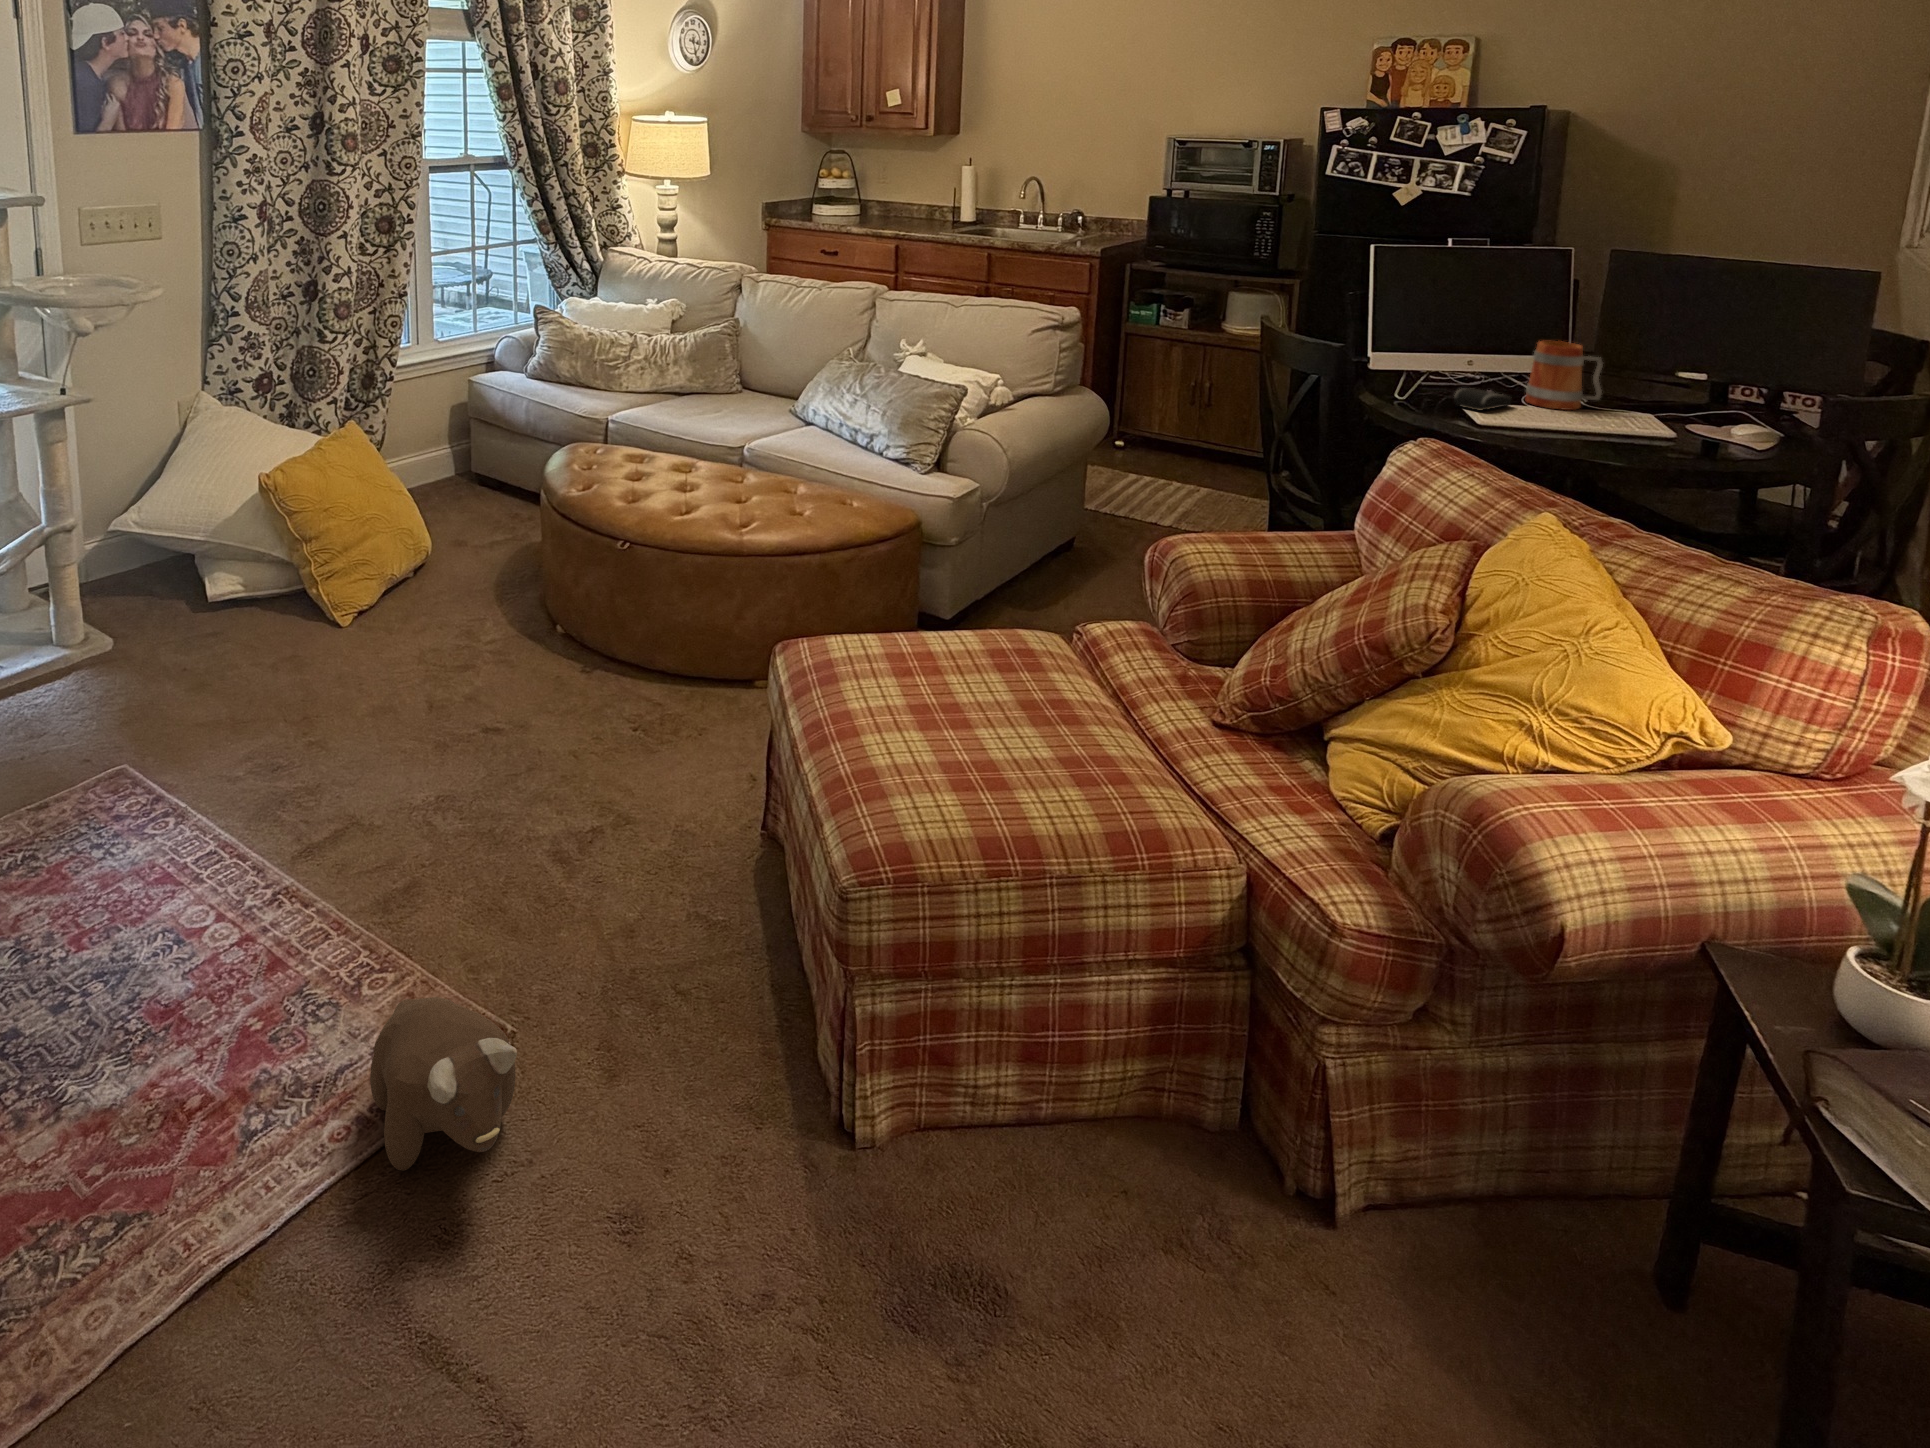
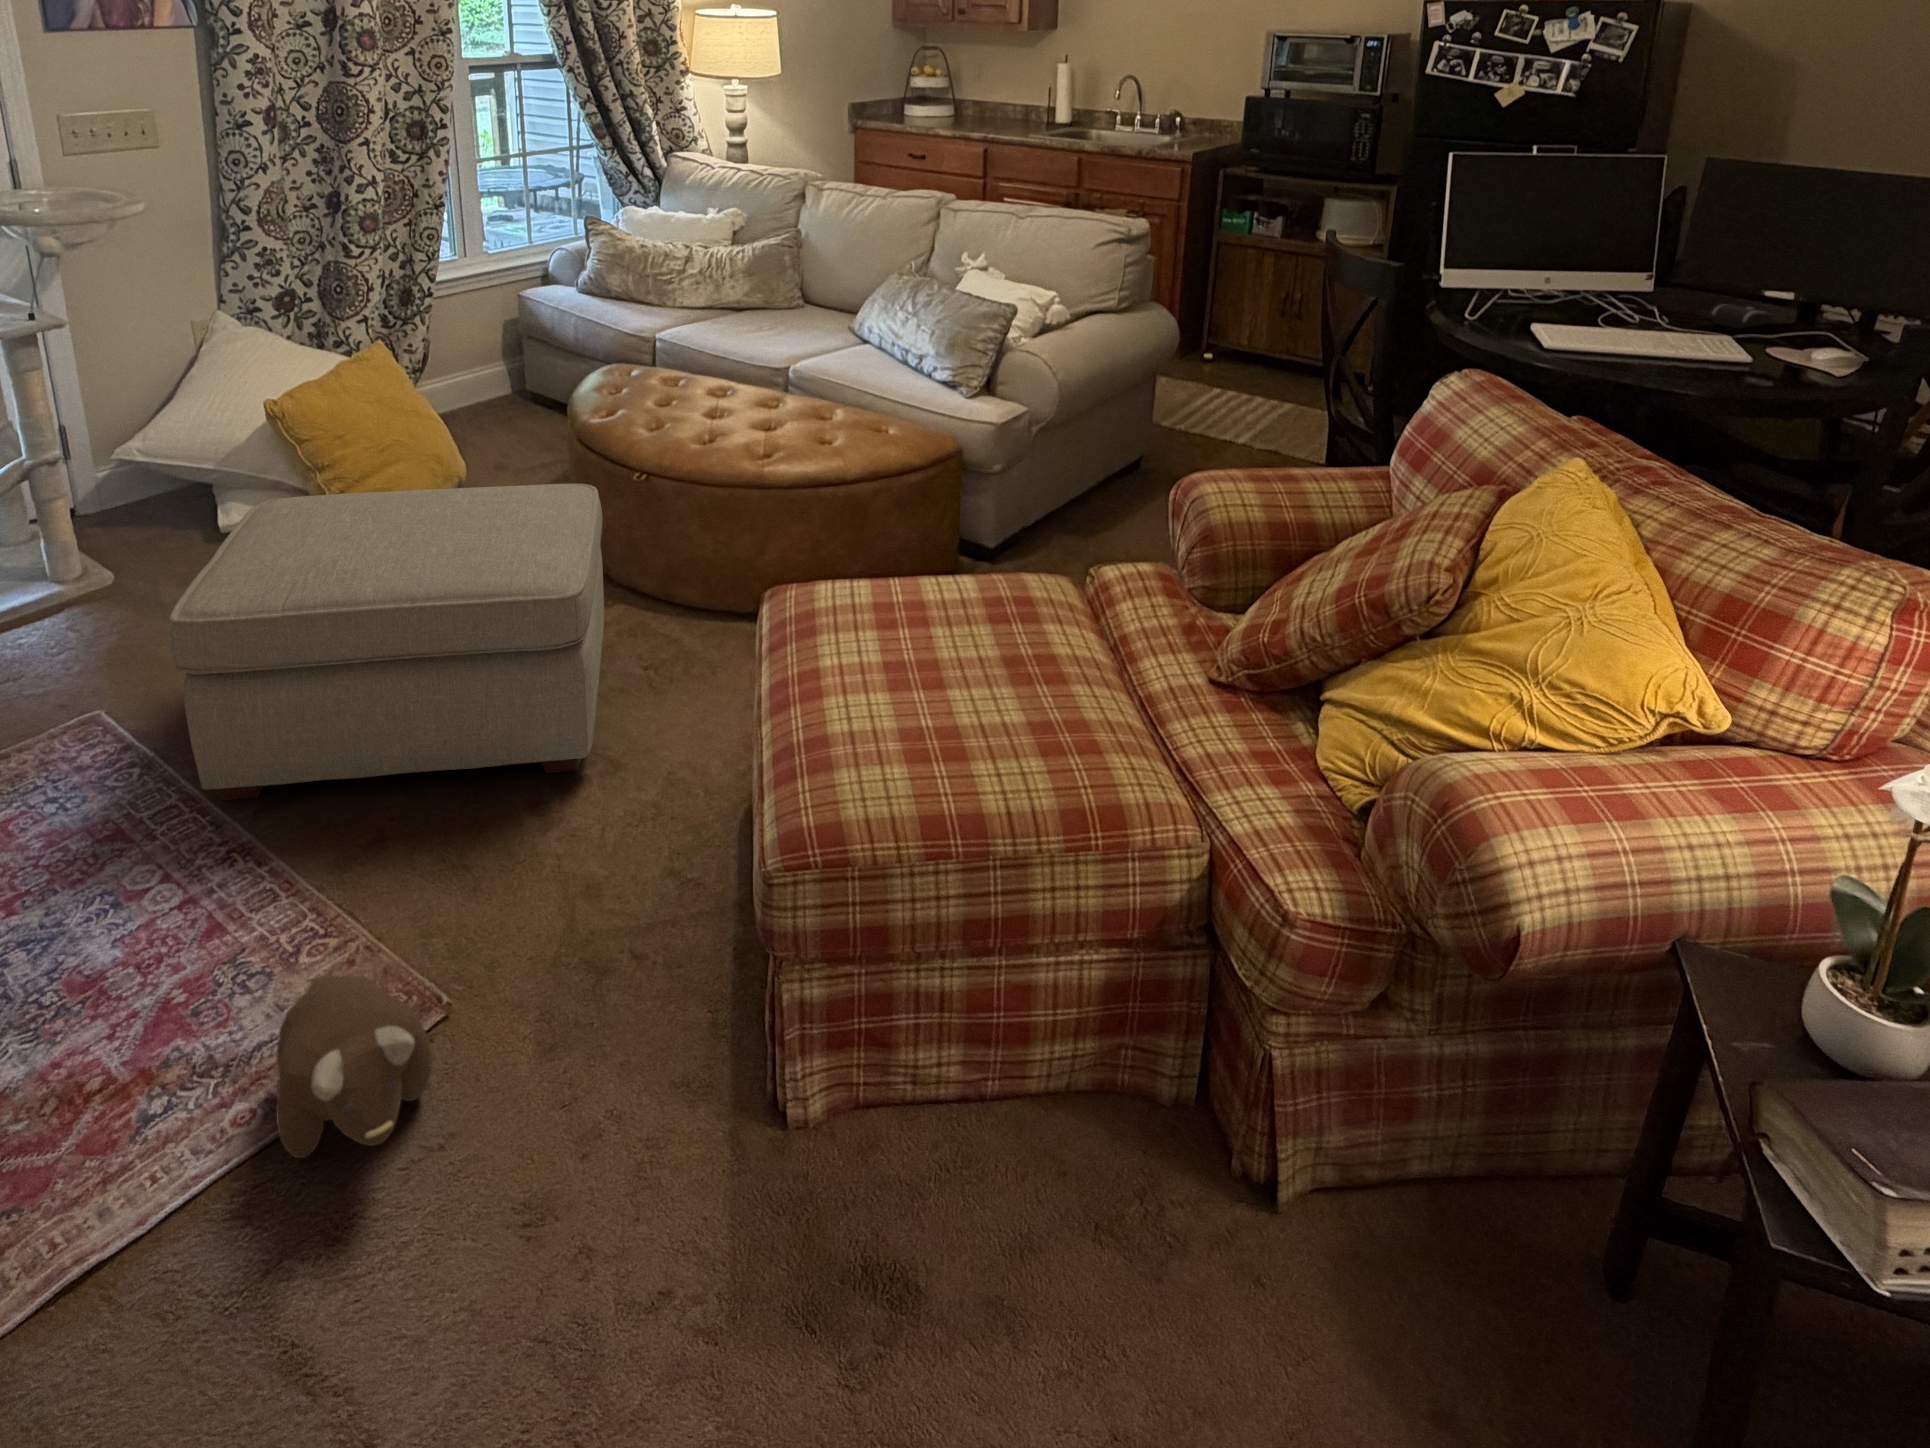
mug: present [1525,341,1603,410] -> none [1592,256,1676,330]
computer mouse: present [1454,388,1512,411] -> present [1711,305,1773,329]
ottoman: none [228,551,610,850] -> present [169,484,604,800]

